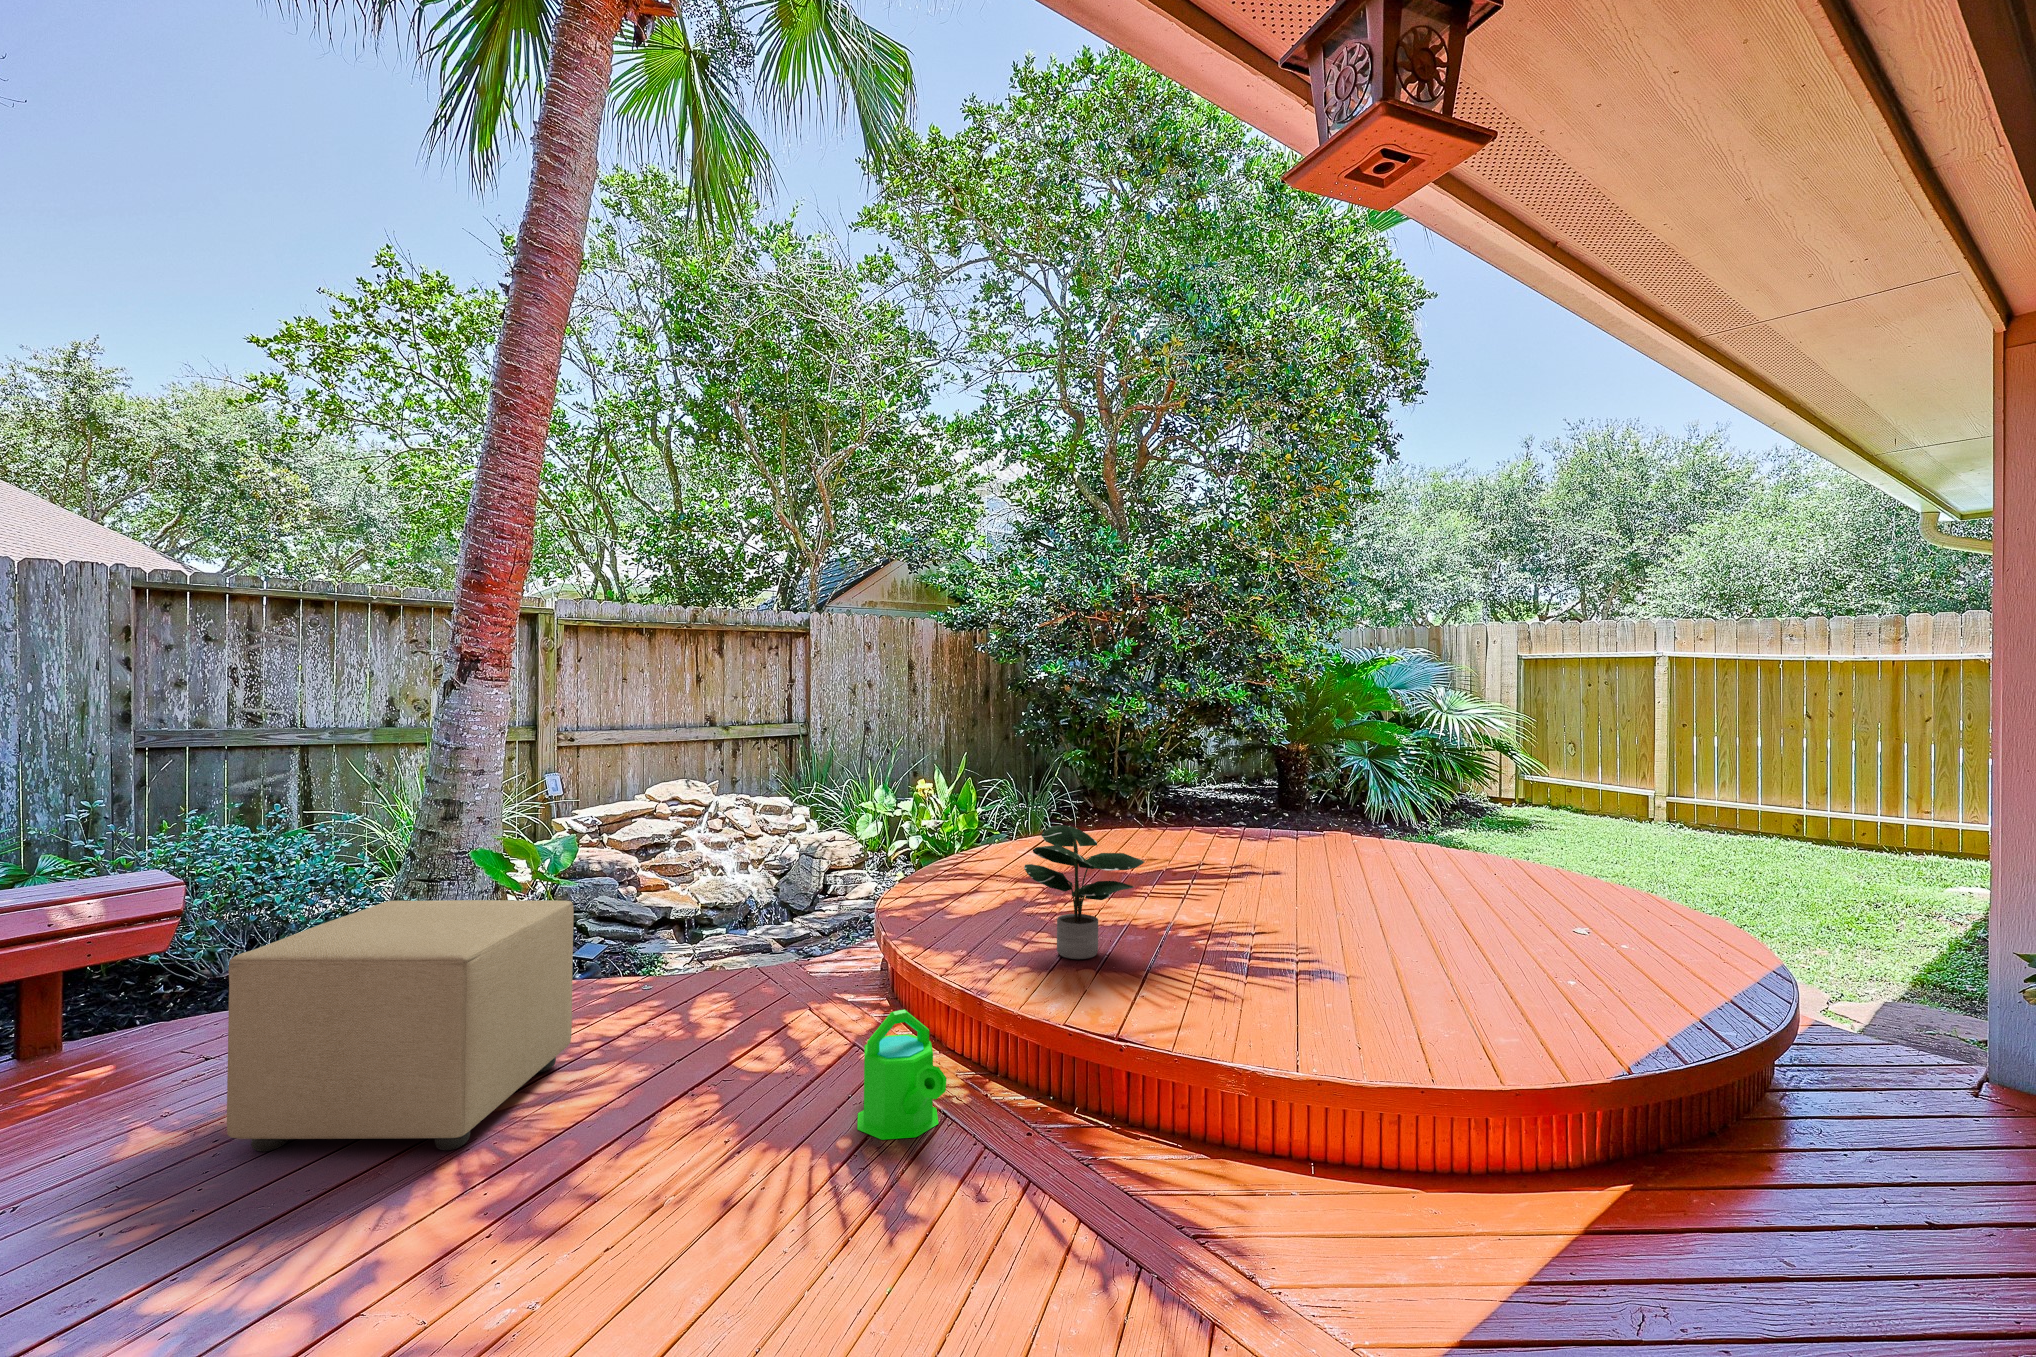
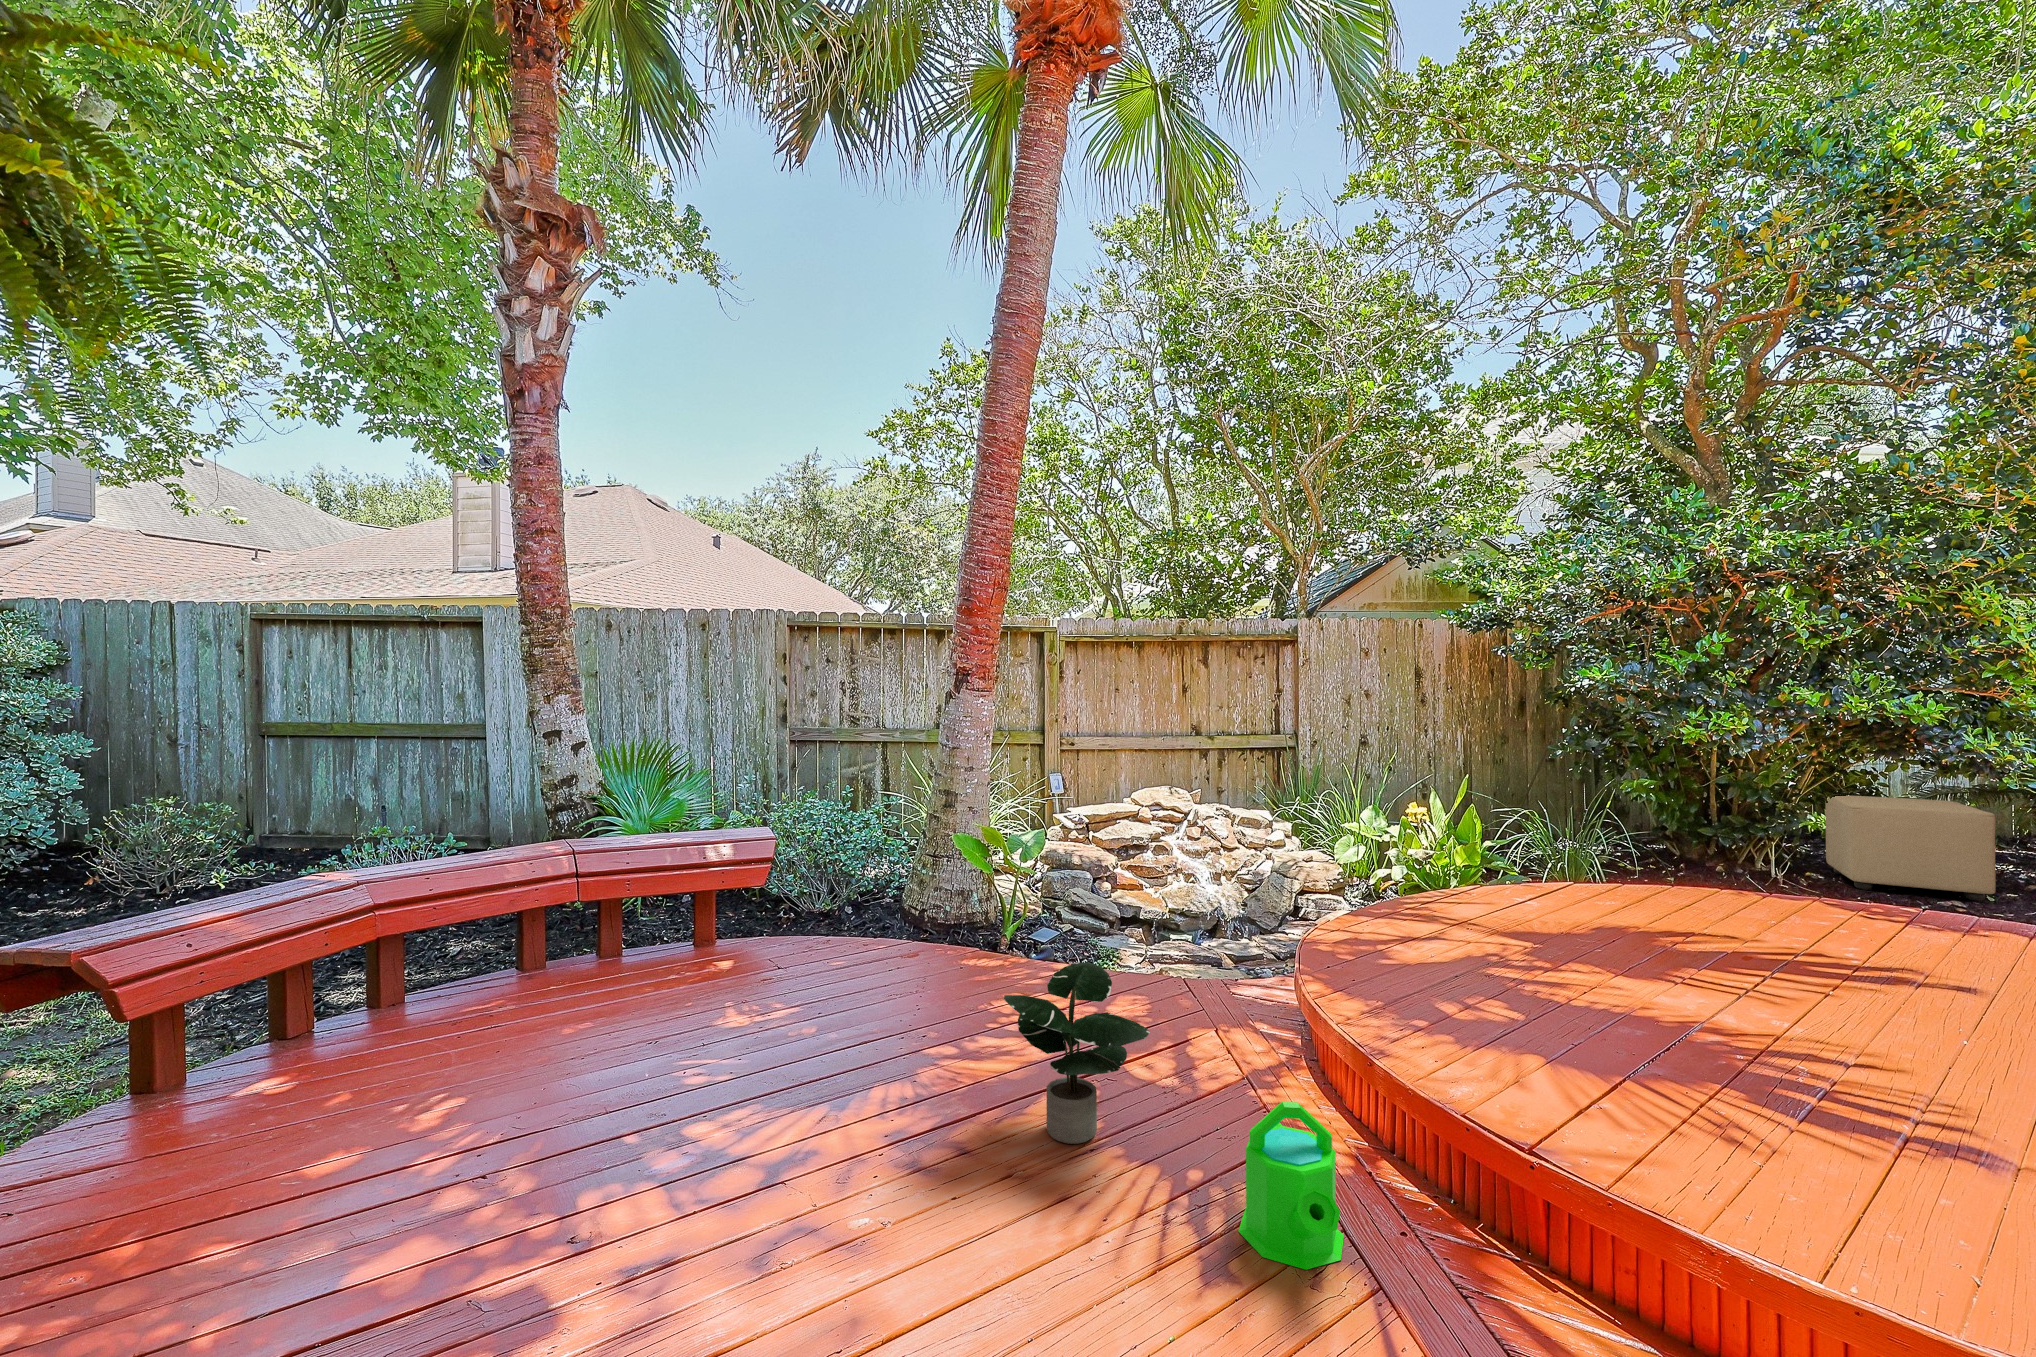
potted plant: present [1024,825,1144,959] -> present [1004,963,1150,1144]
ottoman: present [227,900,574,1151] -> present [1826,795,1996,901]

